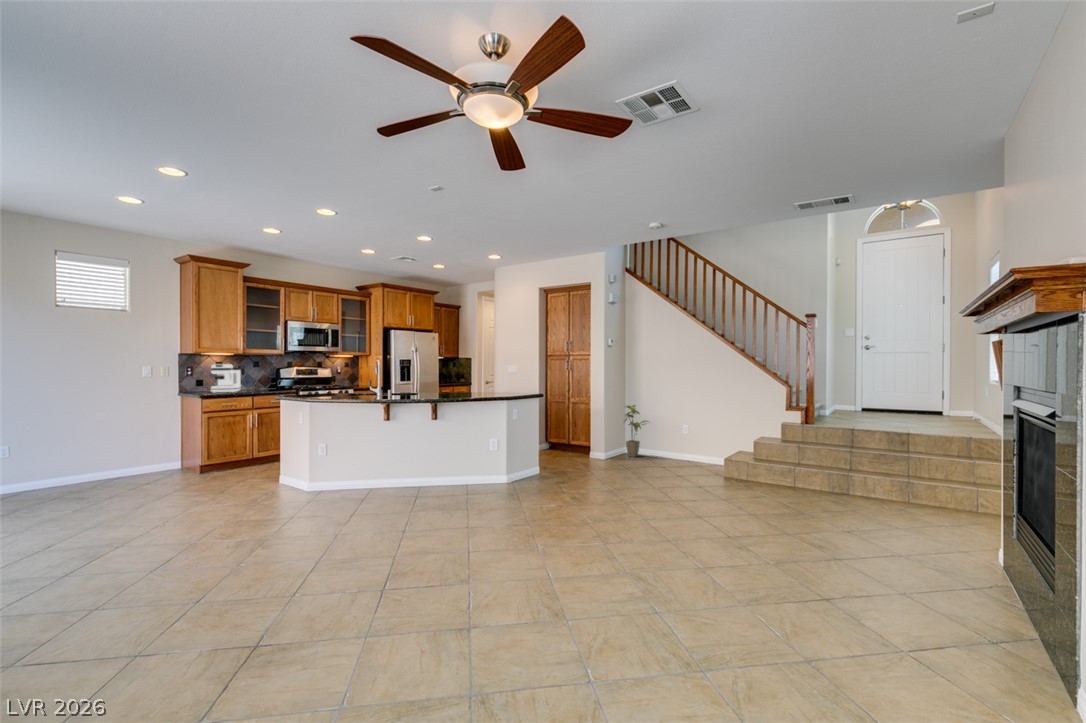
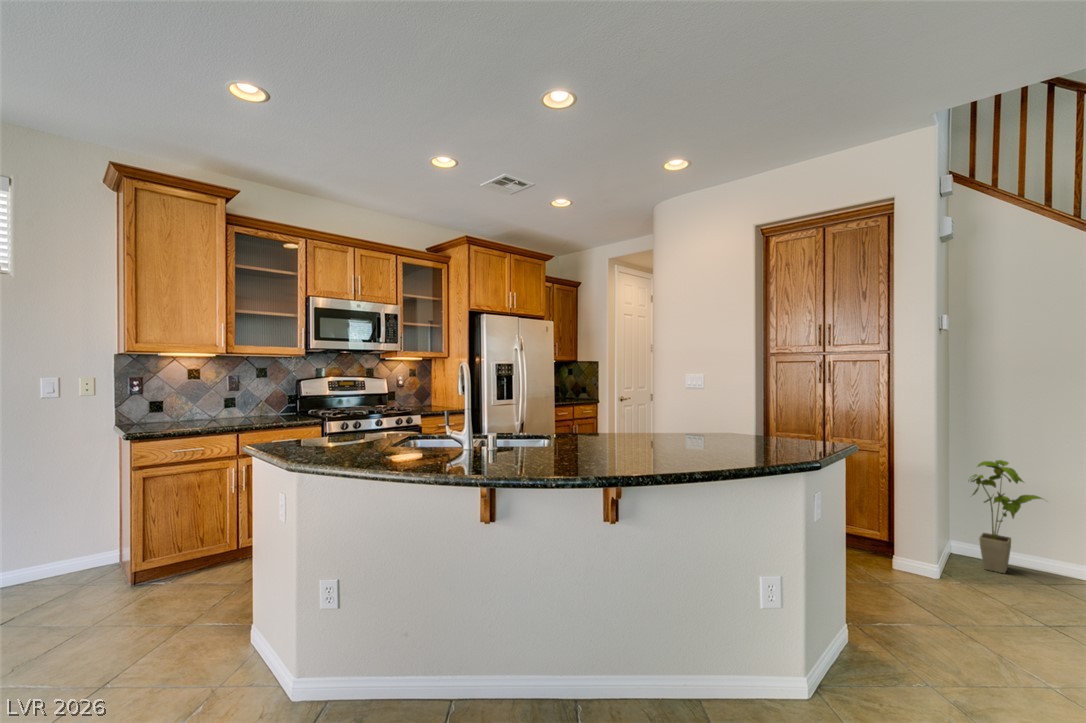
coffee maker: present [211,364,241,392] -> none [167,373,226,426]

